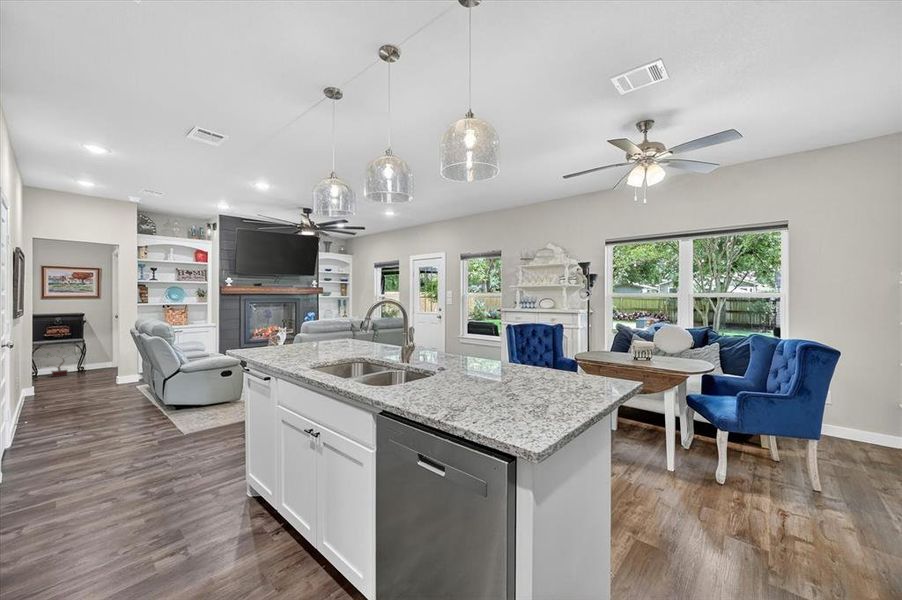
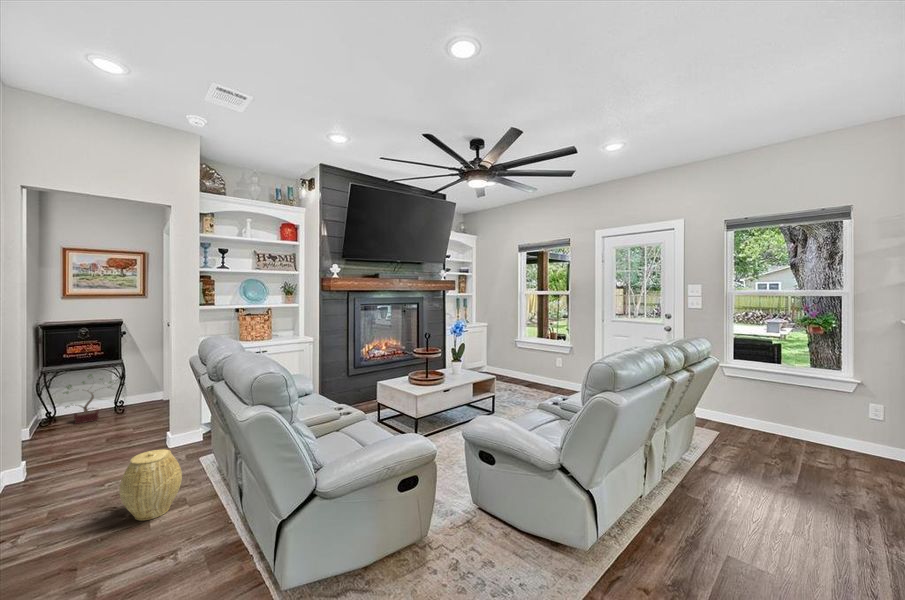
woven basket: none [92,371,124,402] -> present [119,449,182,521]

